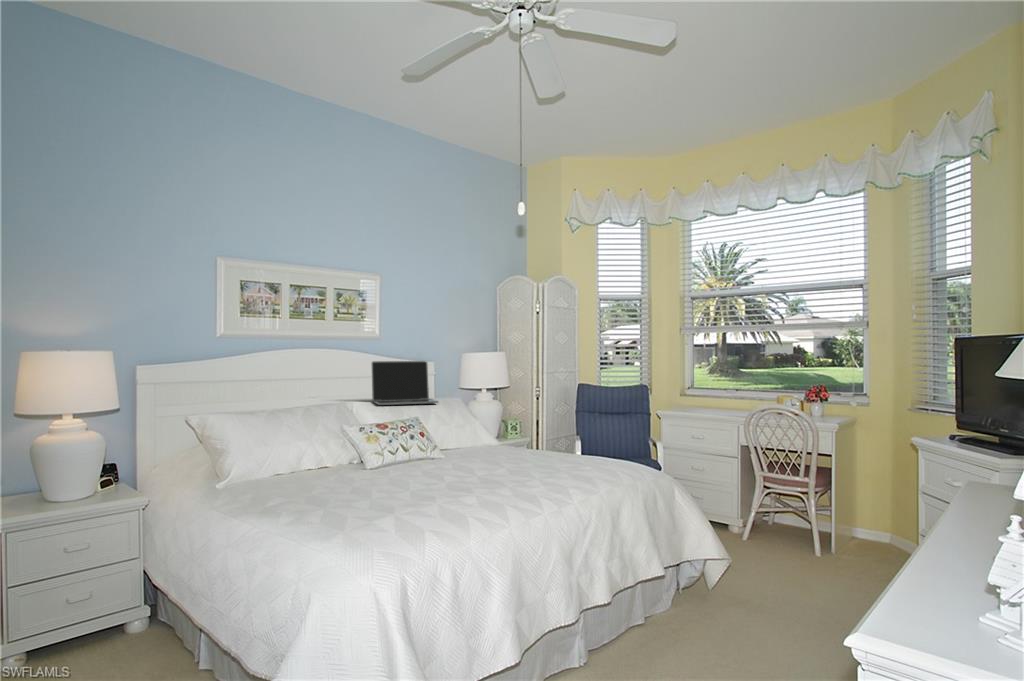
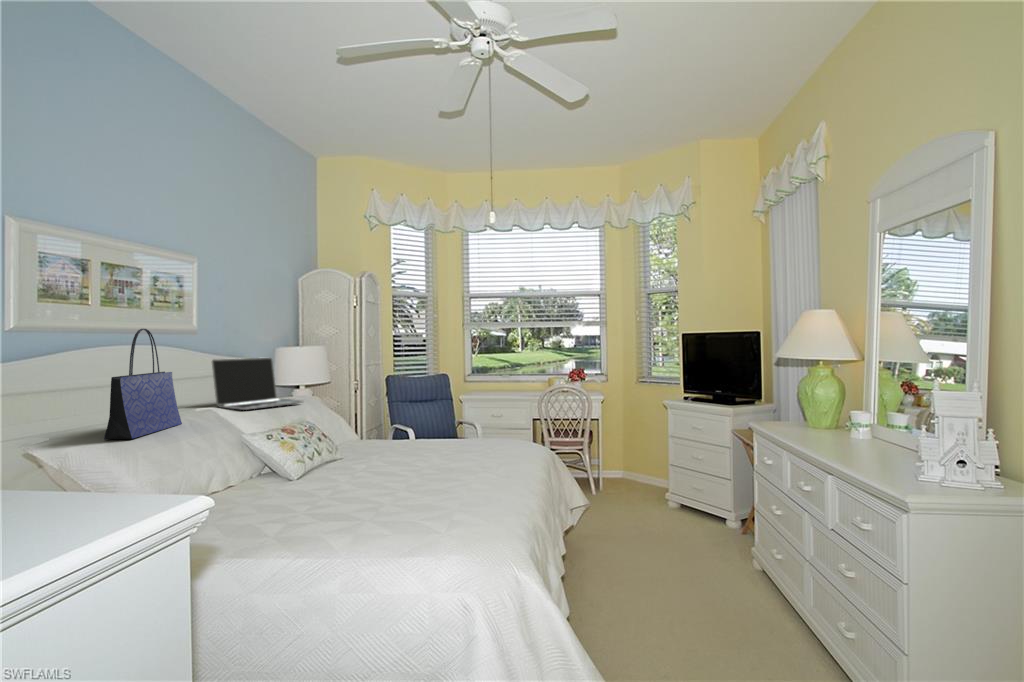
tote bag: none [240,334,312,417] -> present [104,329,182,439]

